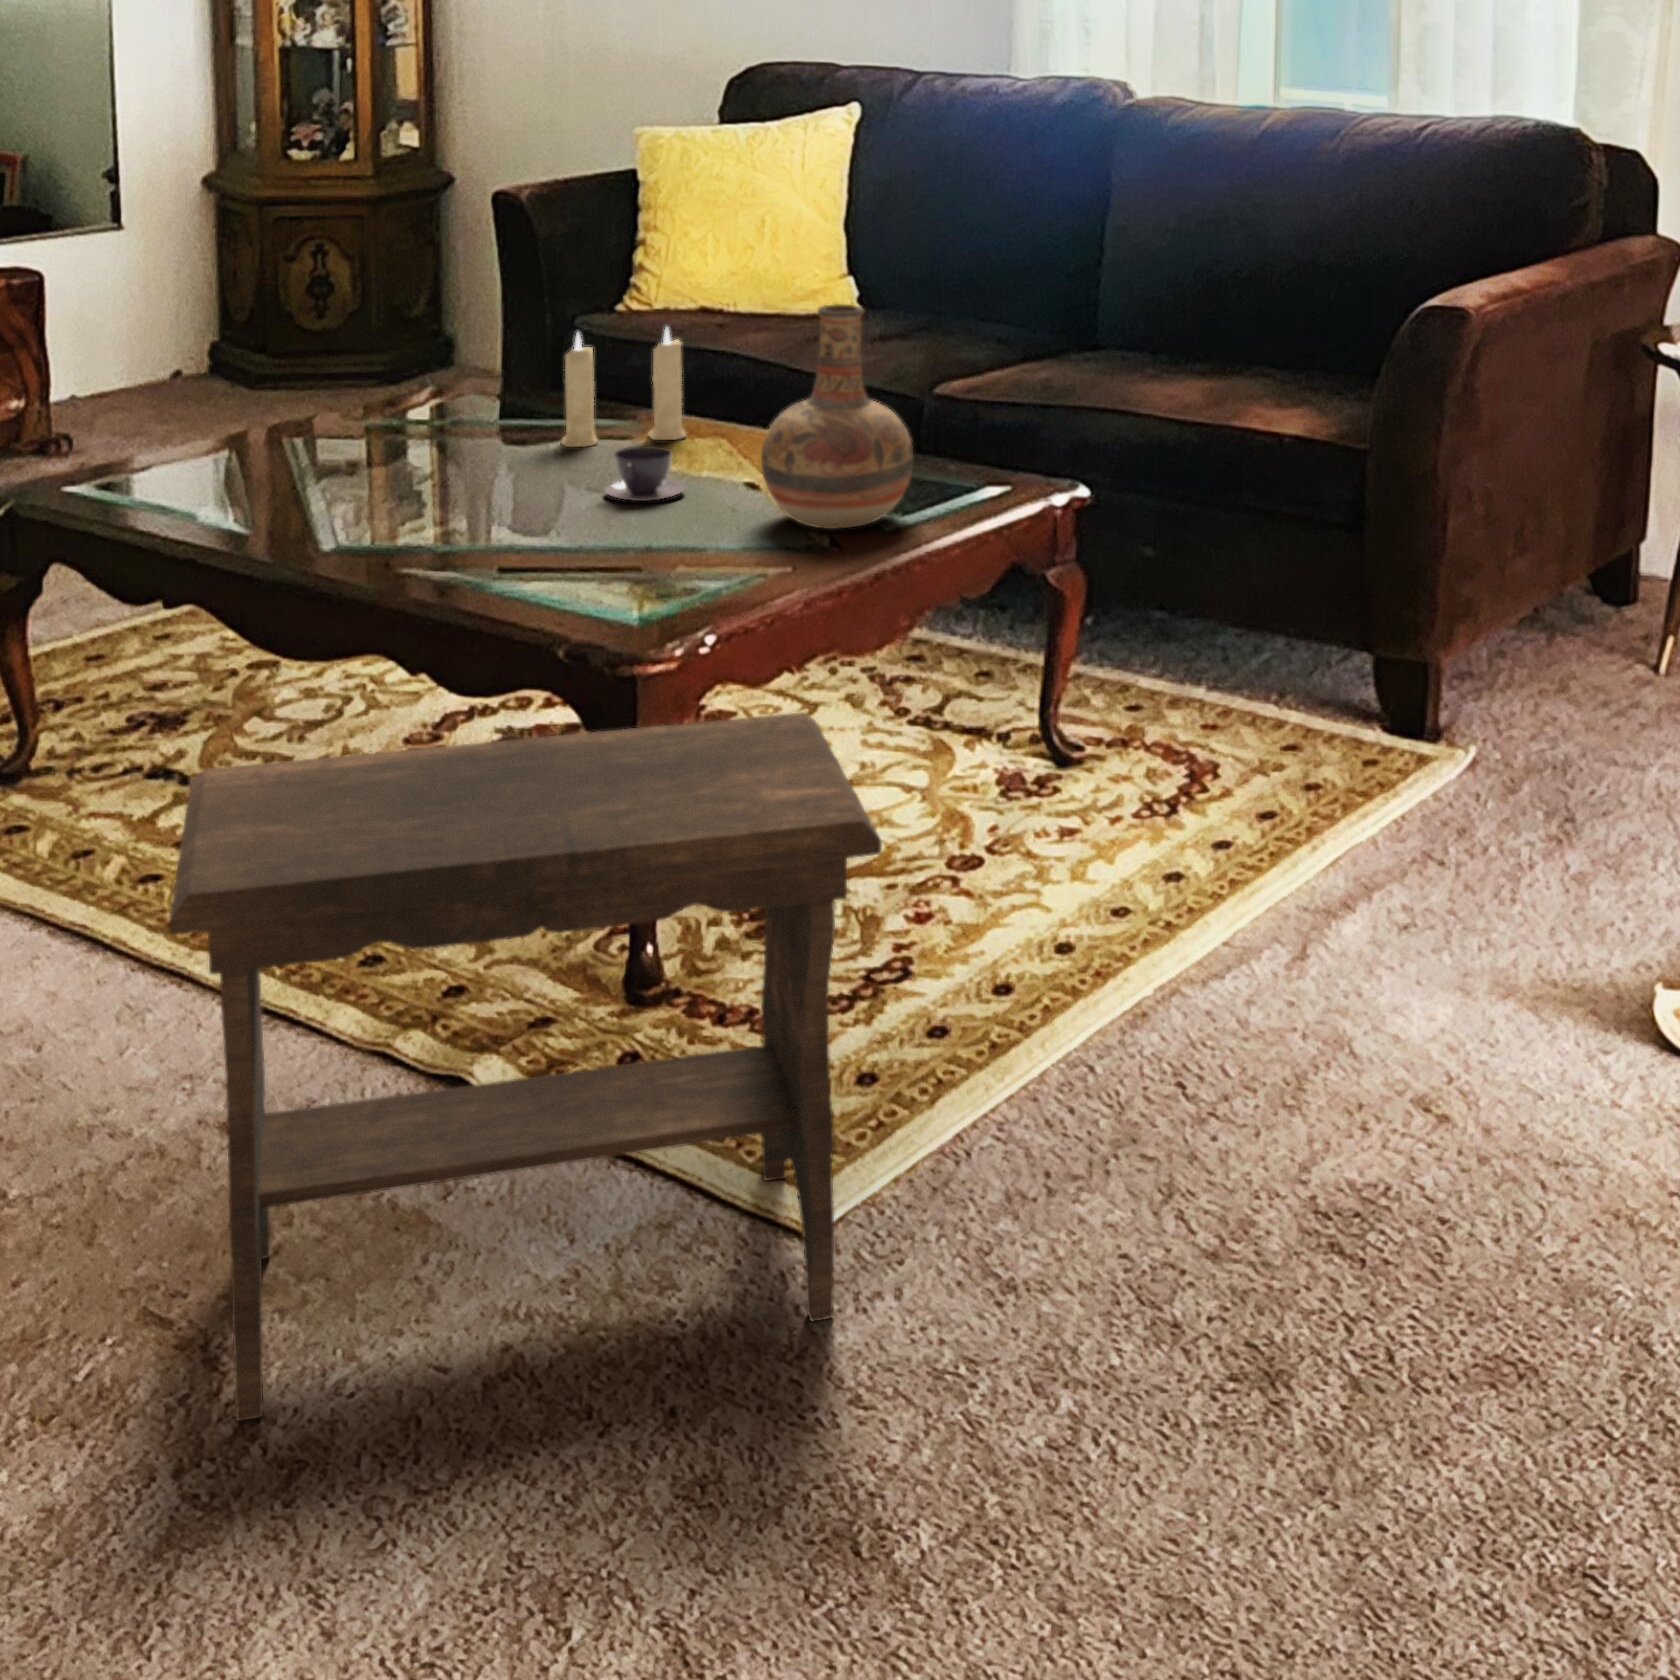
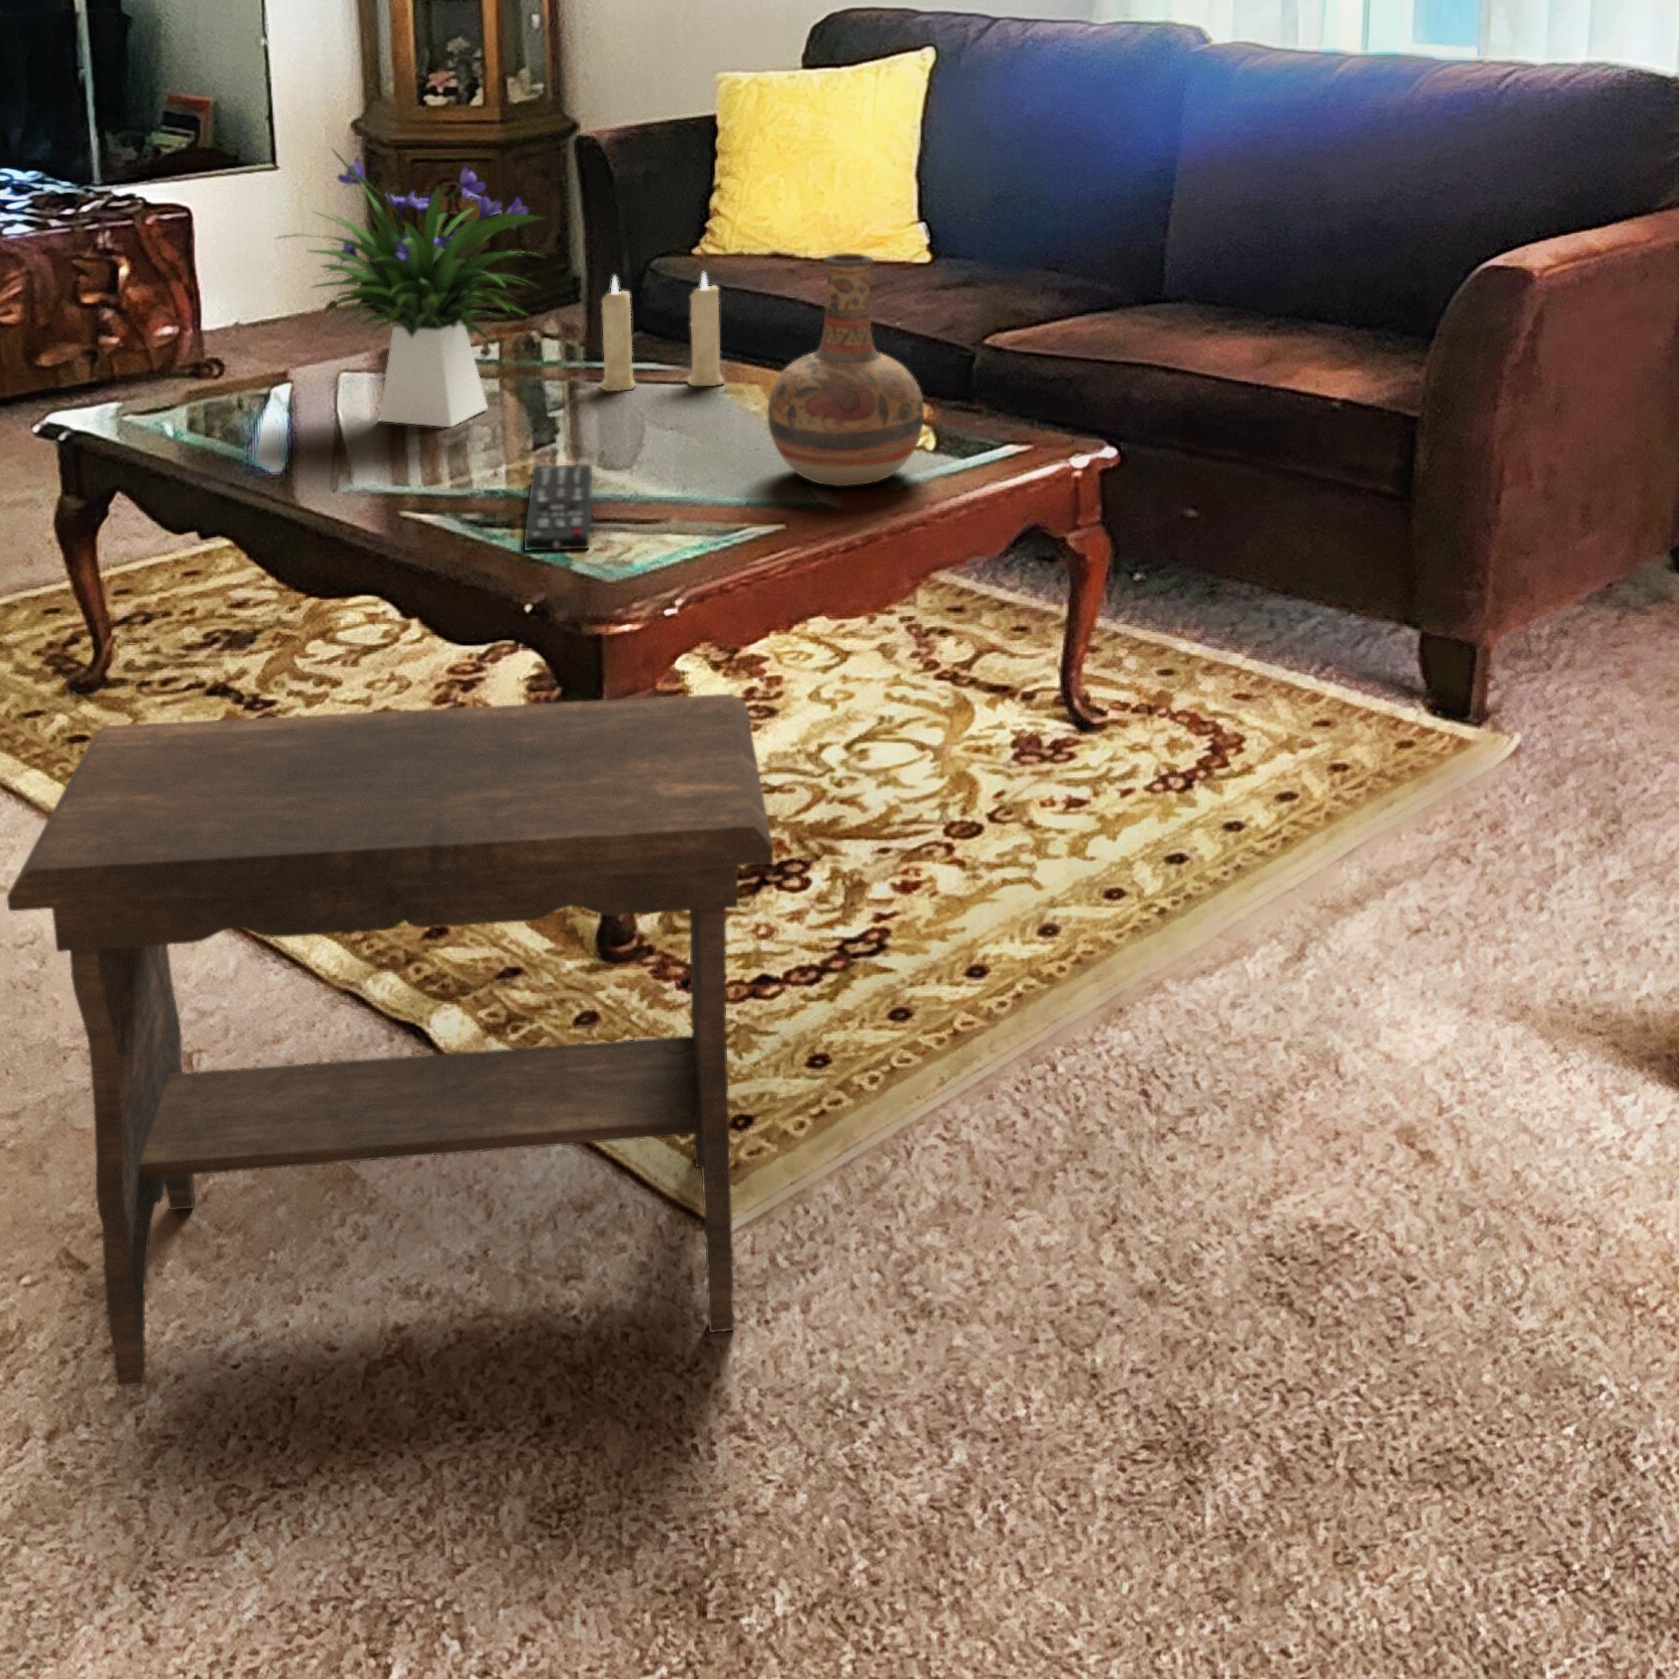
flower arrangement: none [248,209,524,487] -> present [283,151,541,427]
teacup: present [605,446,685,501] -> none [622,393,703,449]
remote control: none [530,516,609,600] -> present [524,464,592,551]

